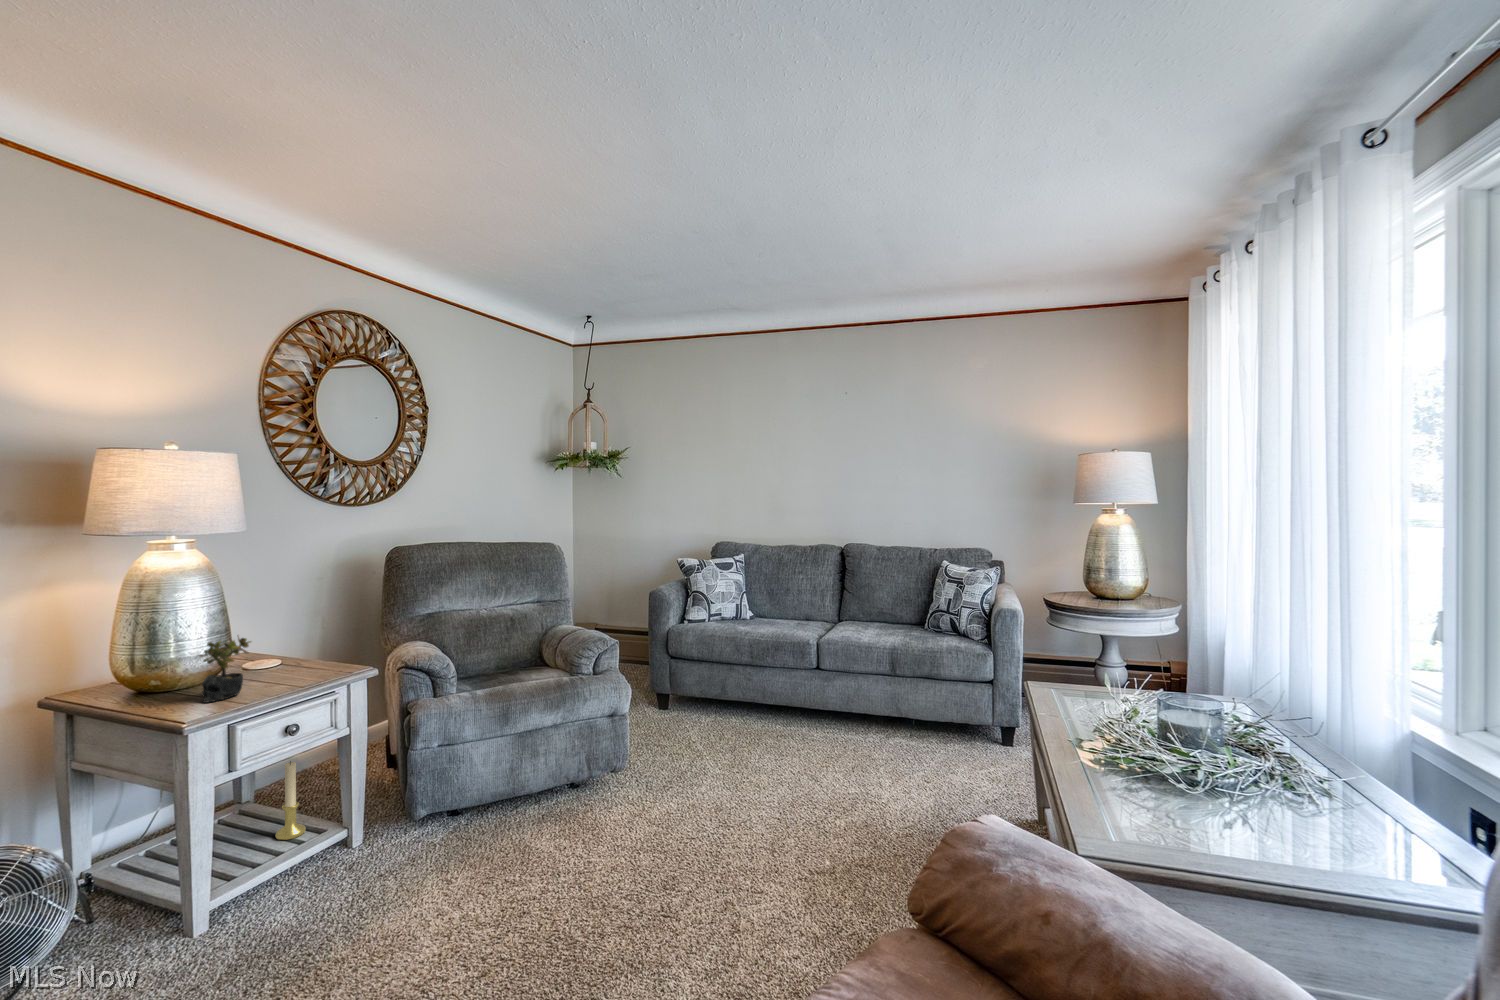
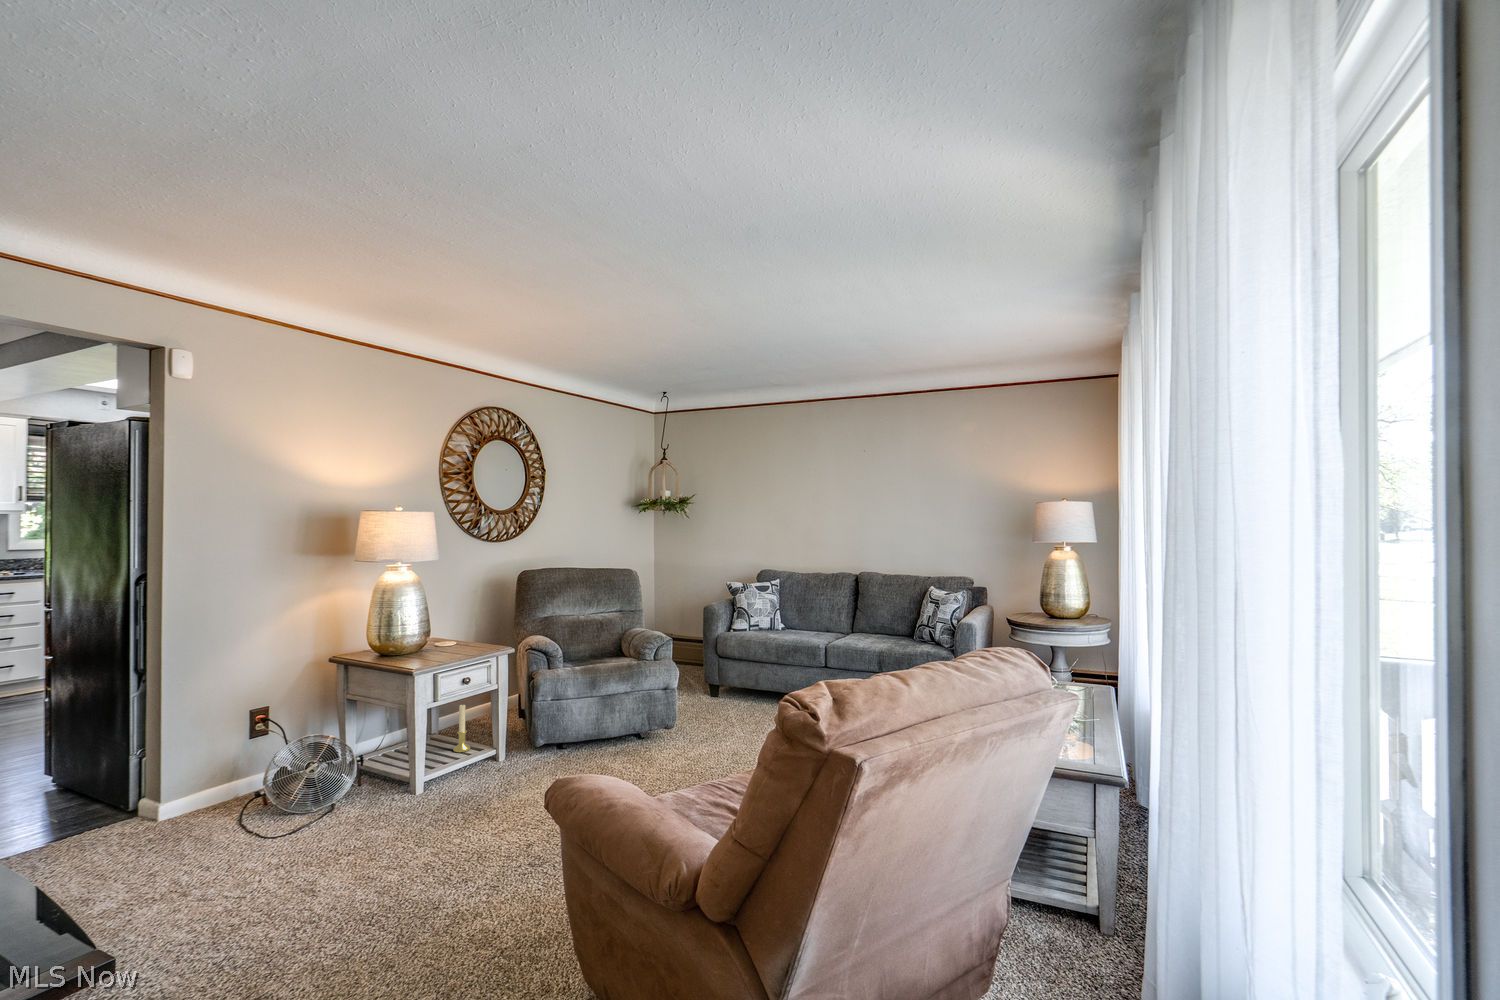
succulent plant: present [200,638,251,703] -> none [419,622,446,660]

